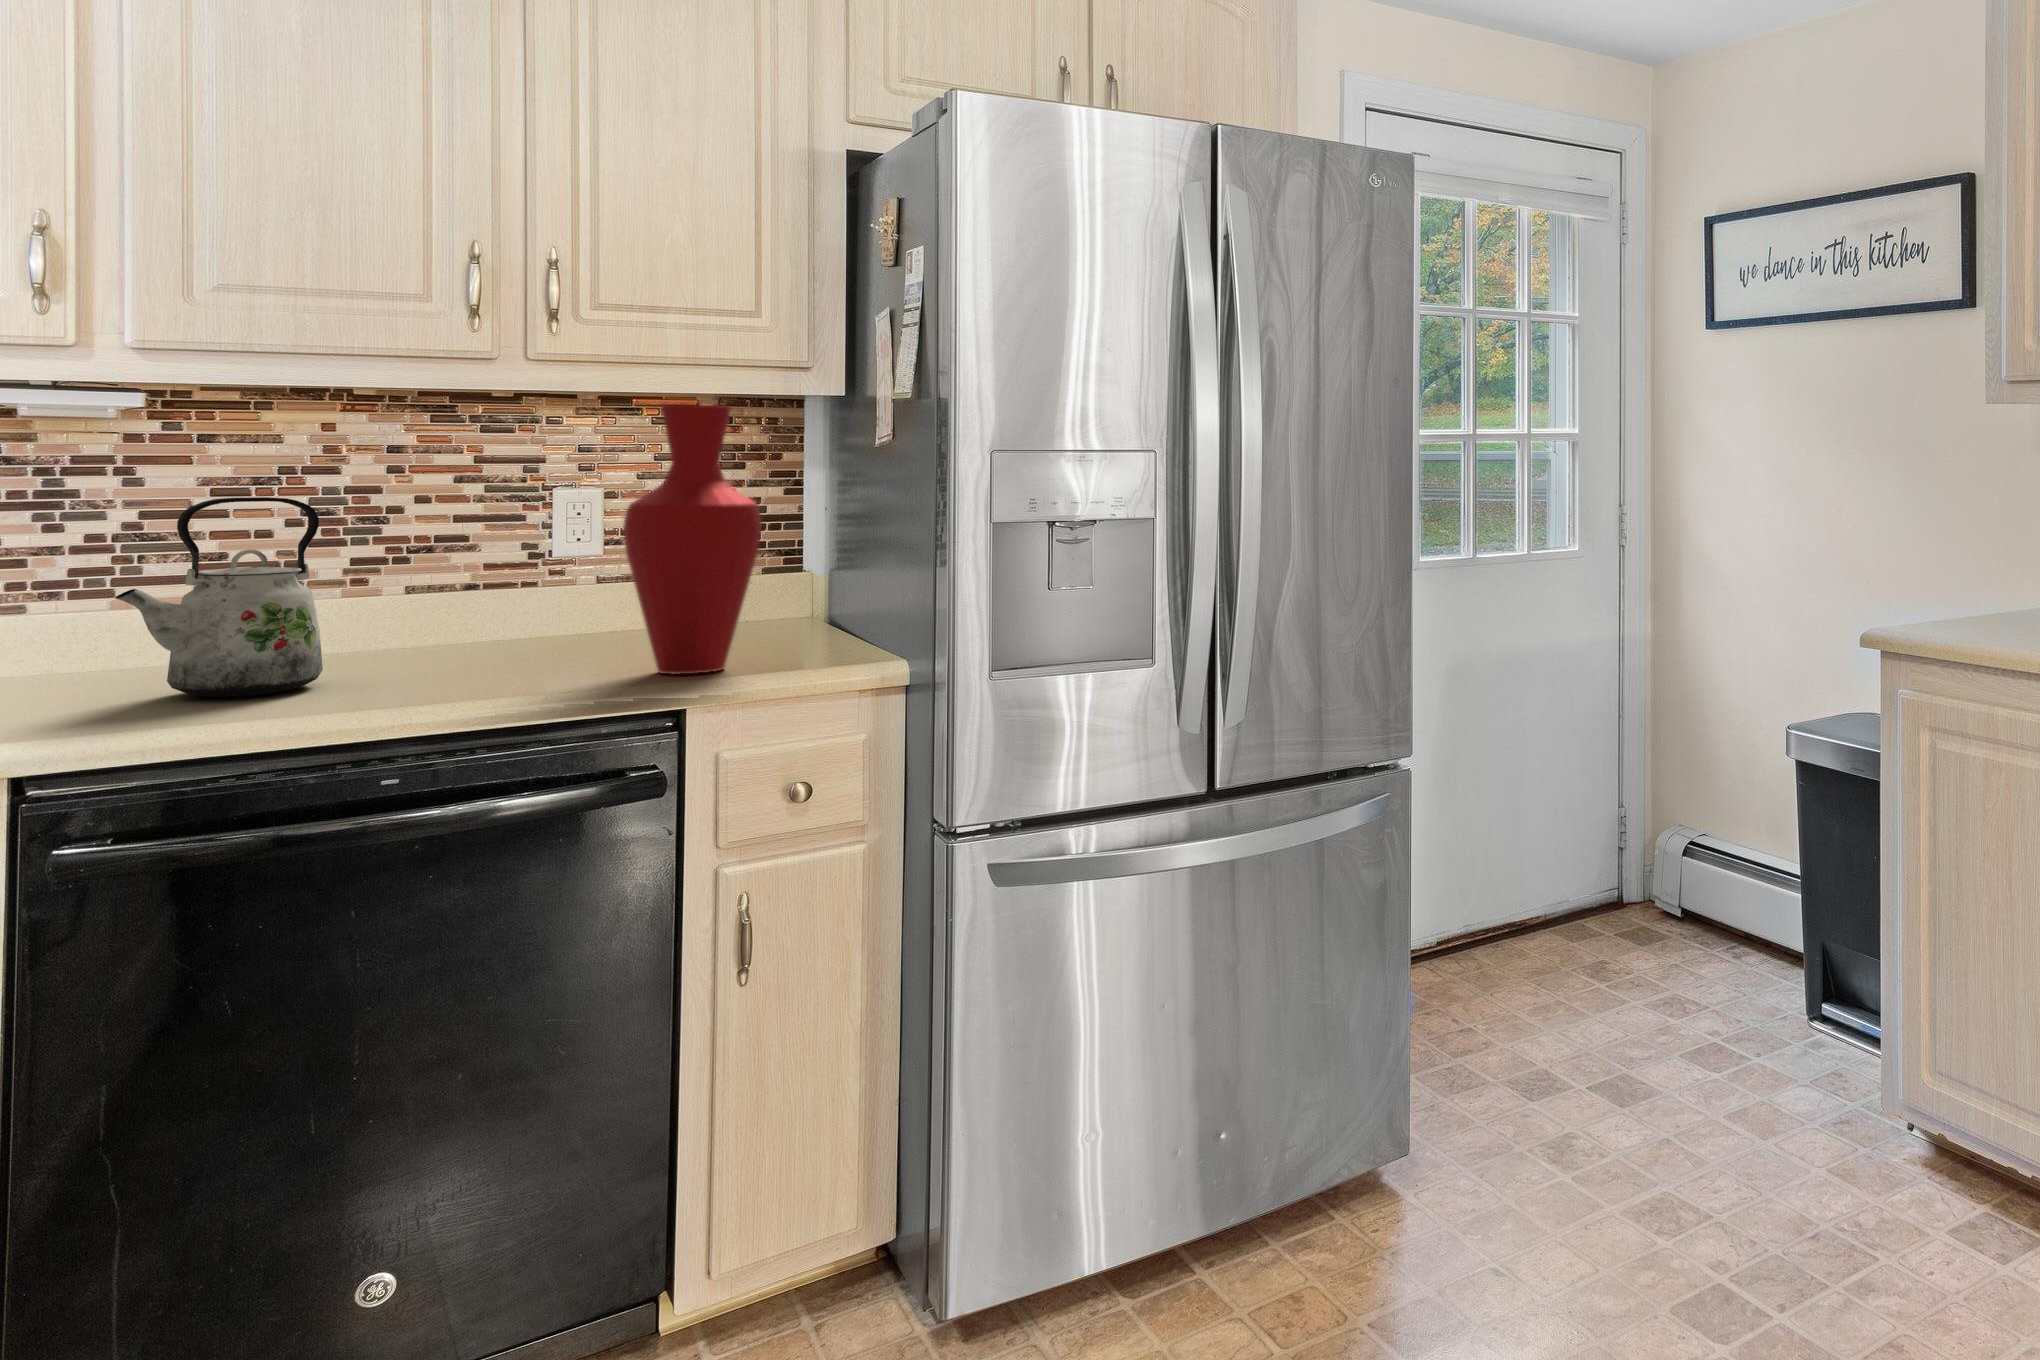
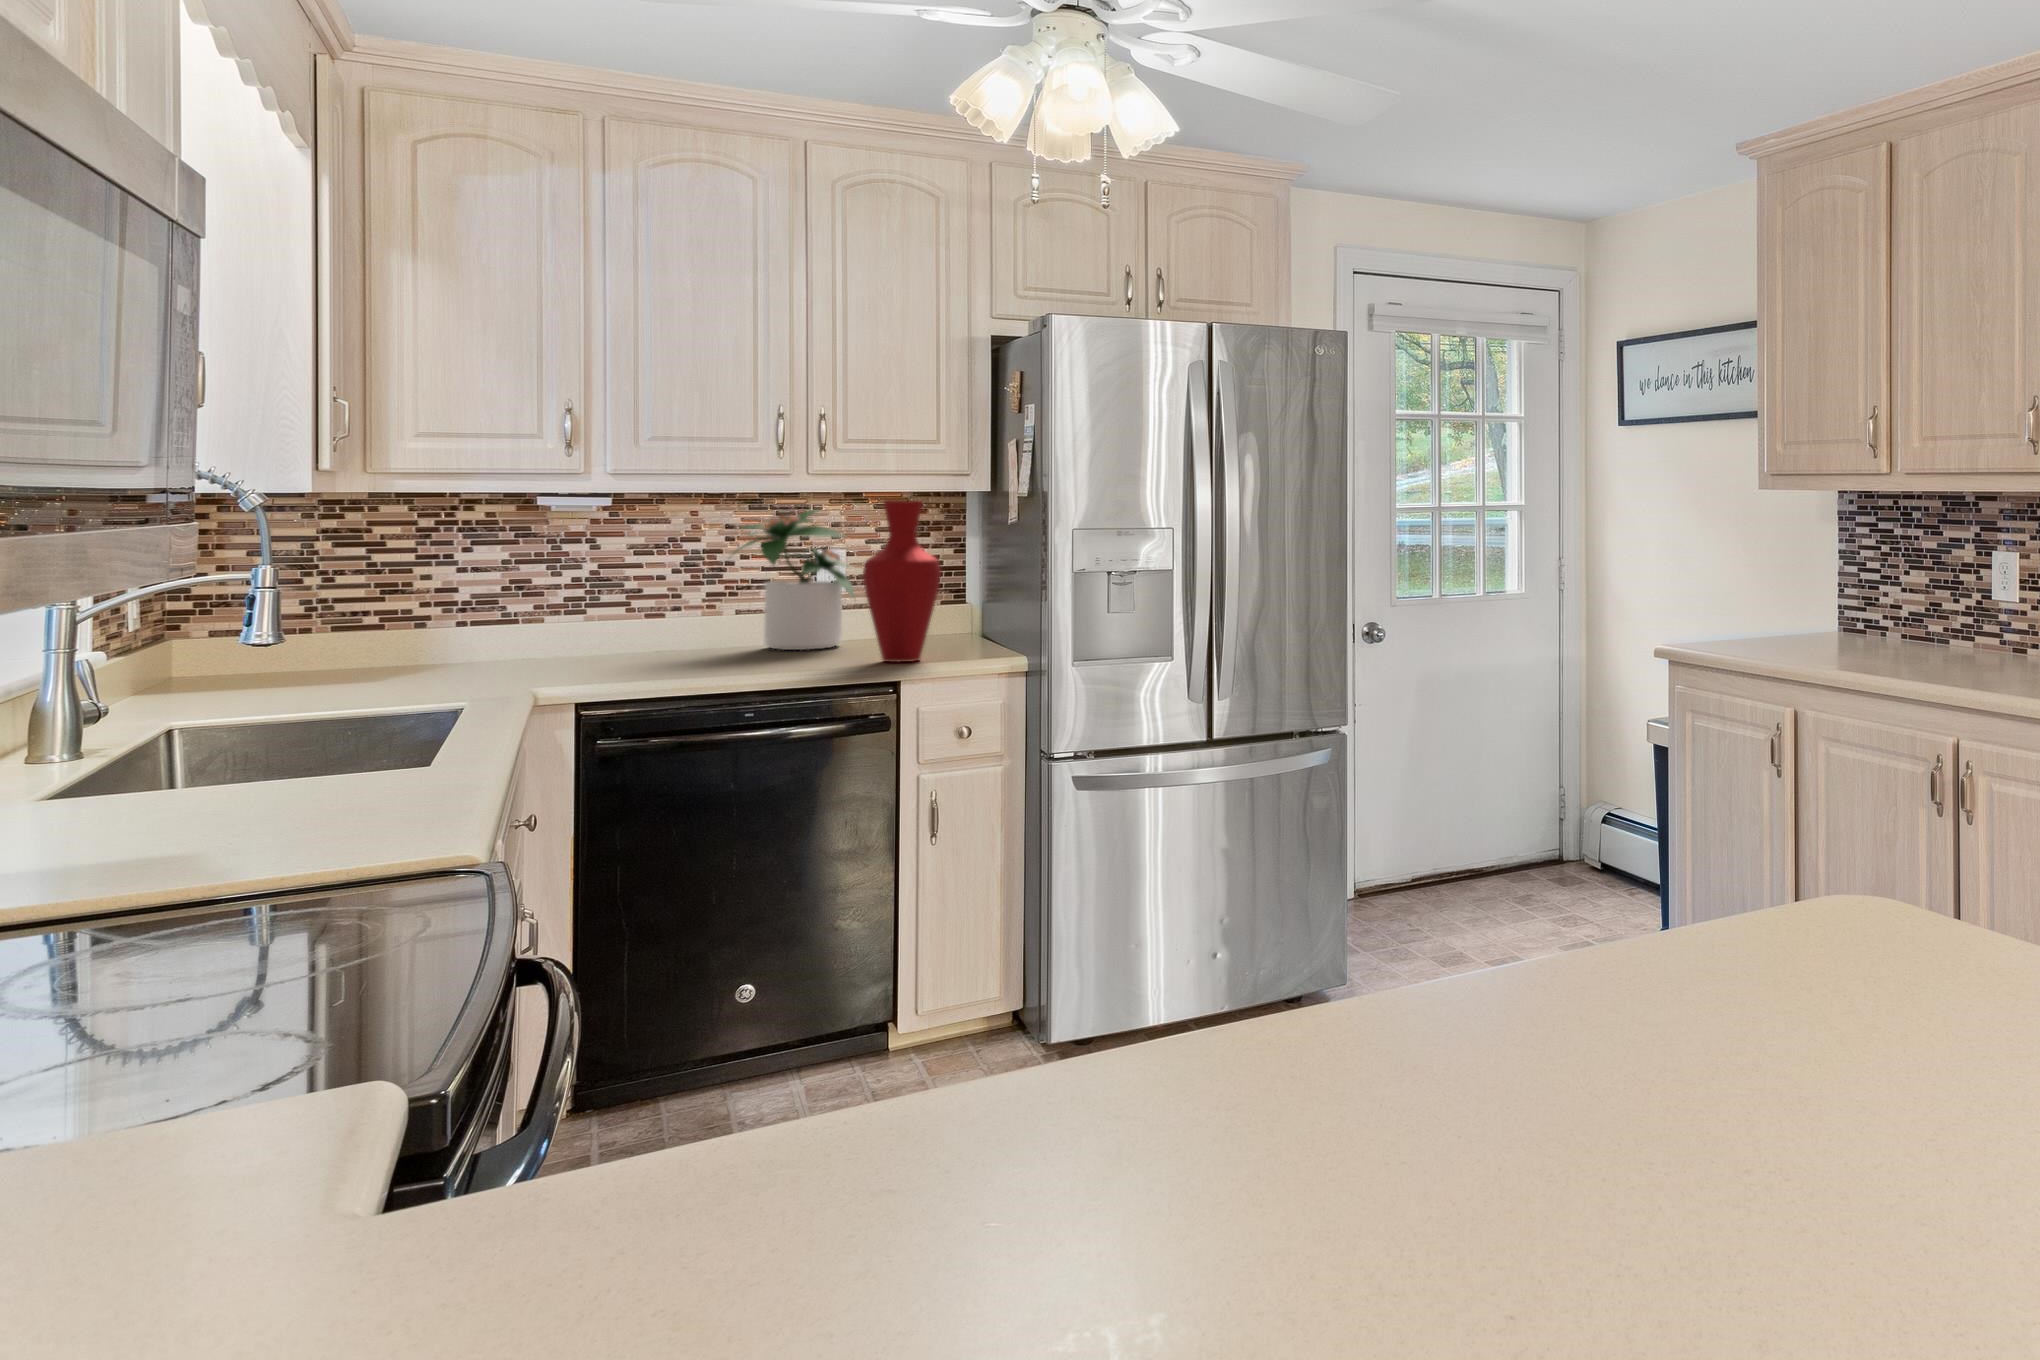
potted plant: none [376,423,632,651] -> present [734,510,854,650]
kettle: present [115,497,323,697] -> none [605,557,702,669]

